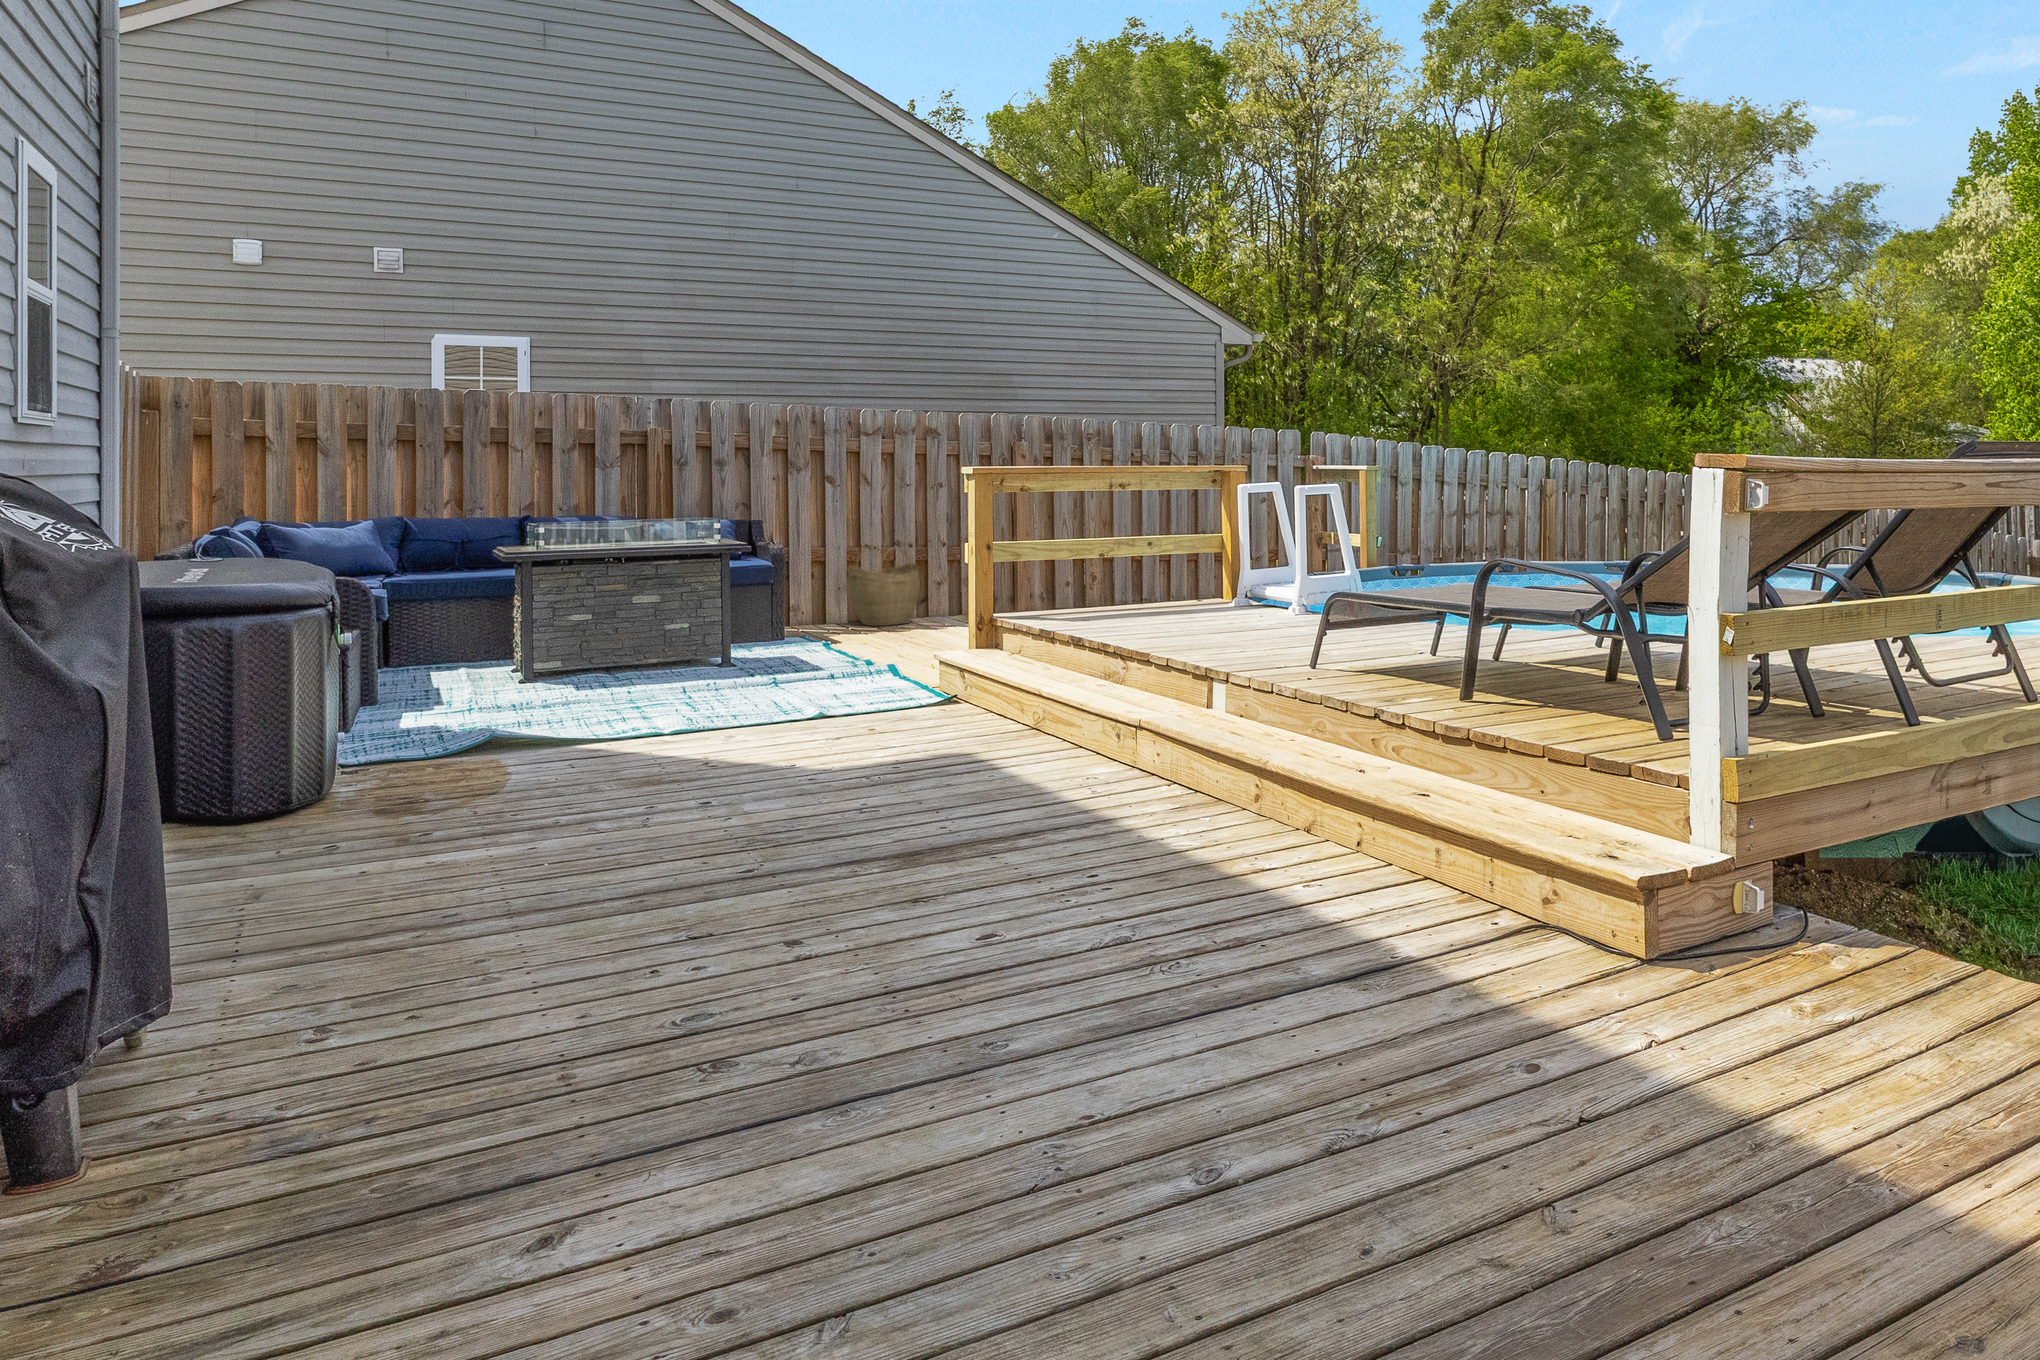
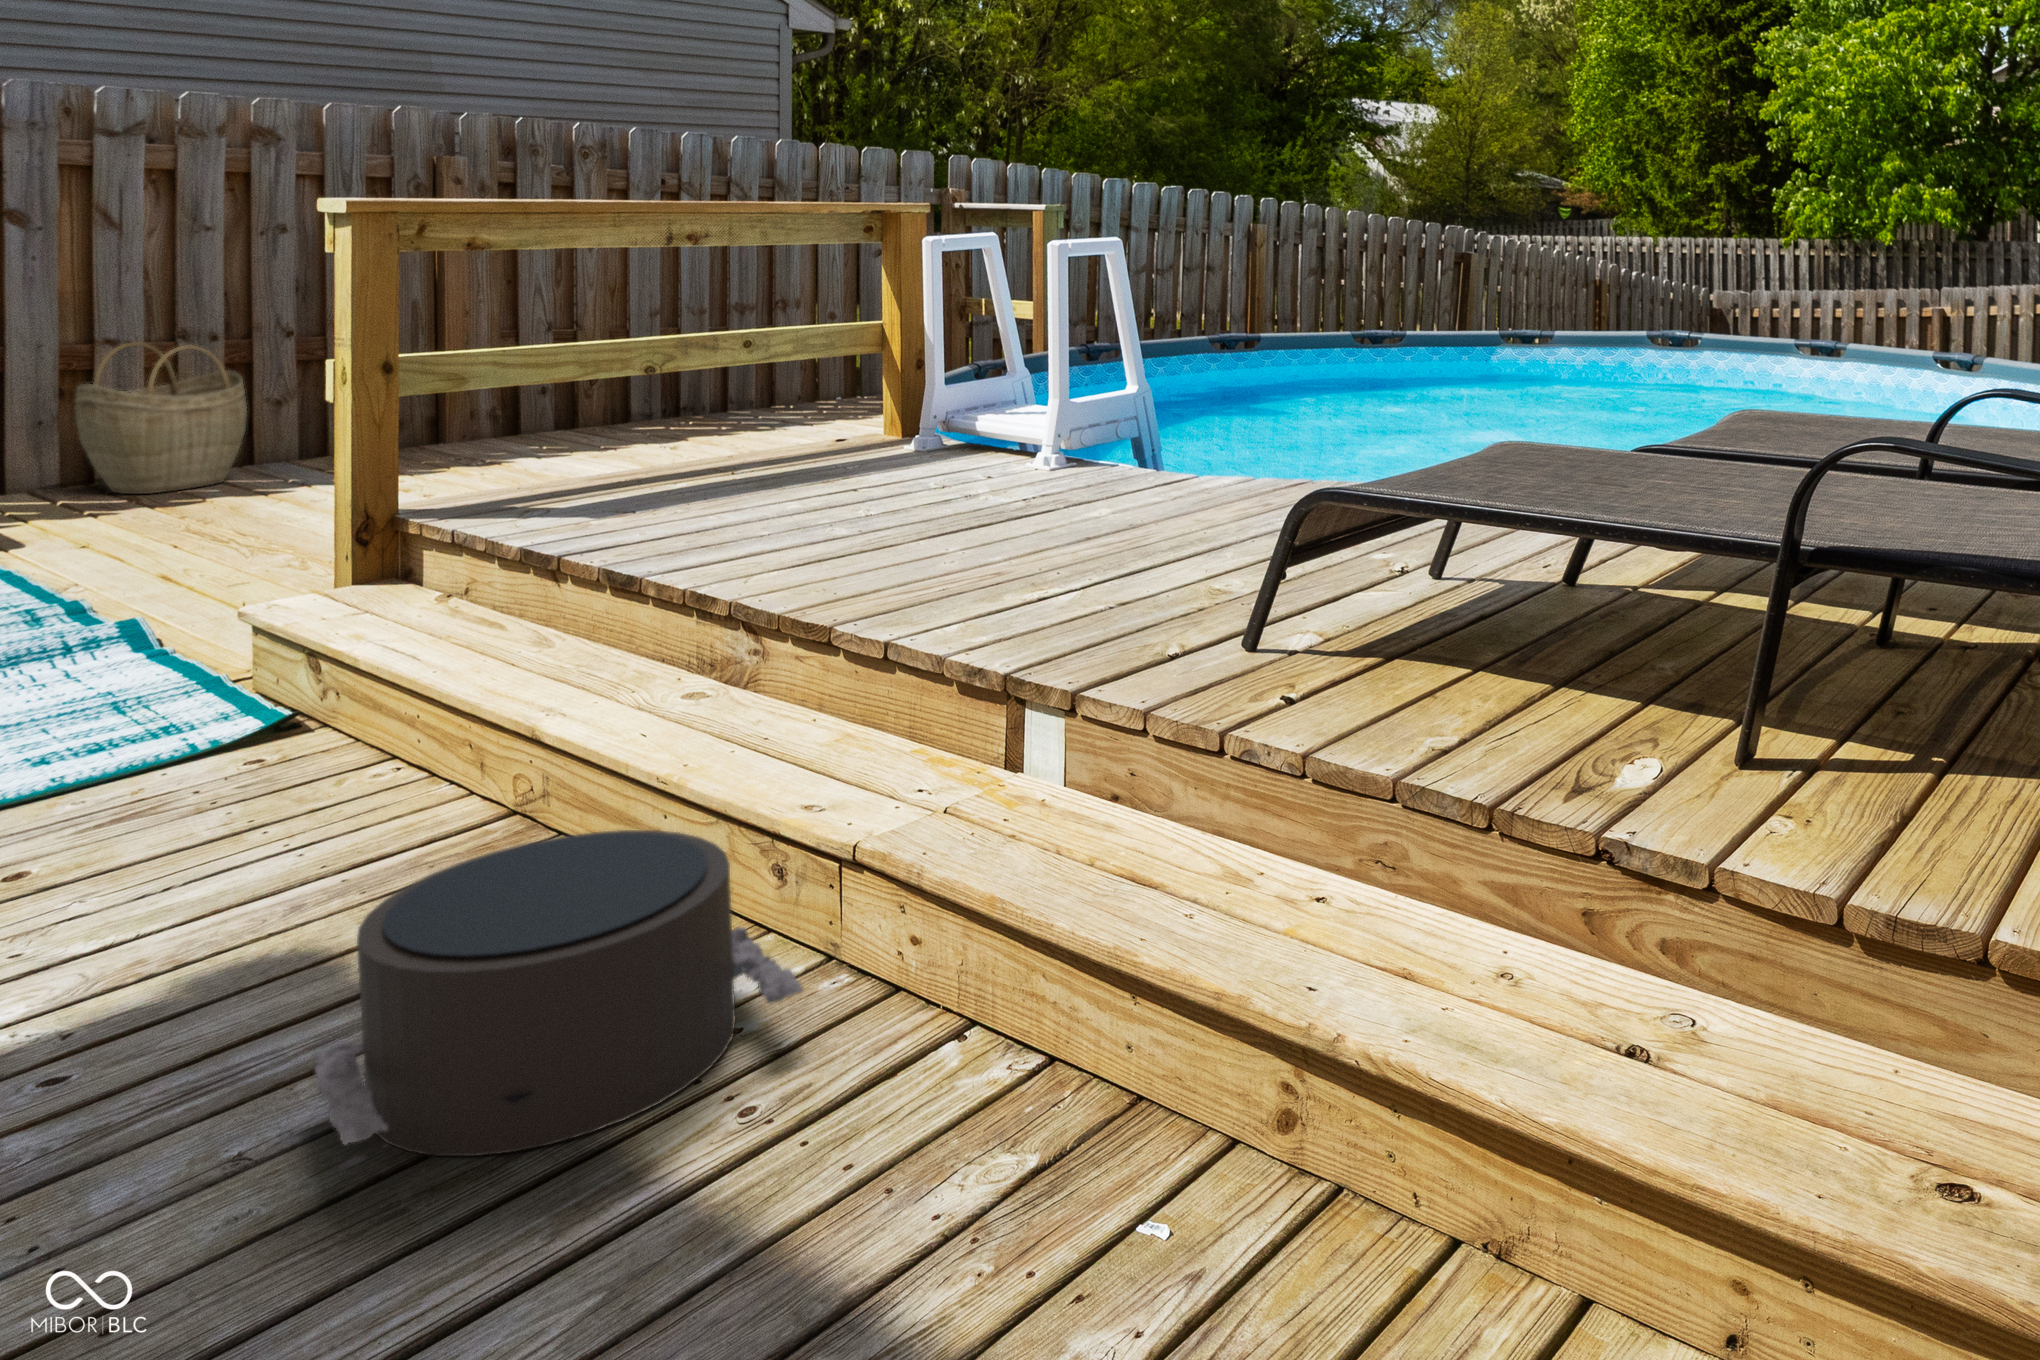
pouf: none [969,706,1119,789] -> present [314,830,803,1156]

